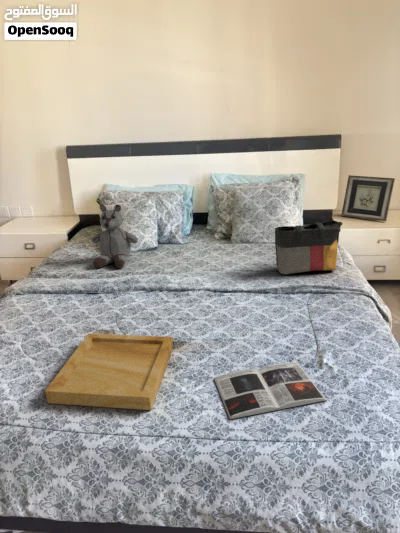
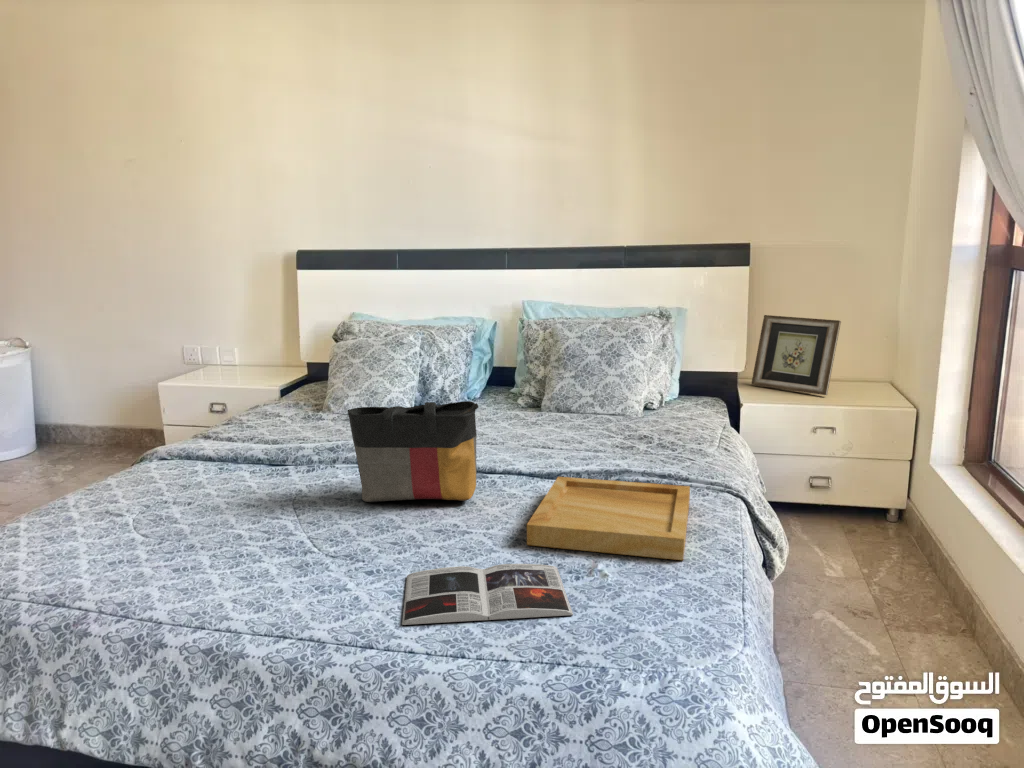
stuffed bear: present [92,205,138,268] -> none [296,330,375,434]
tote bag: present [275,220,343,274] -> present [348,401,478,502]
tray: present [45,334,174,410] -> present [527,477,690,560]

